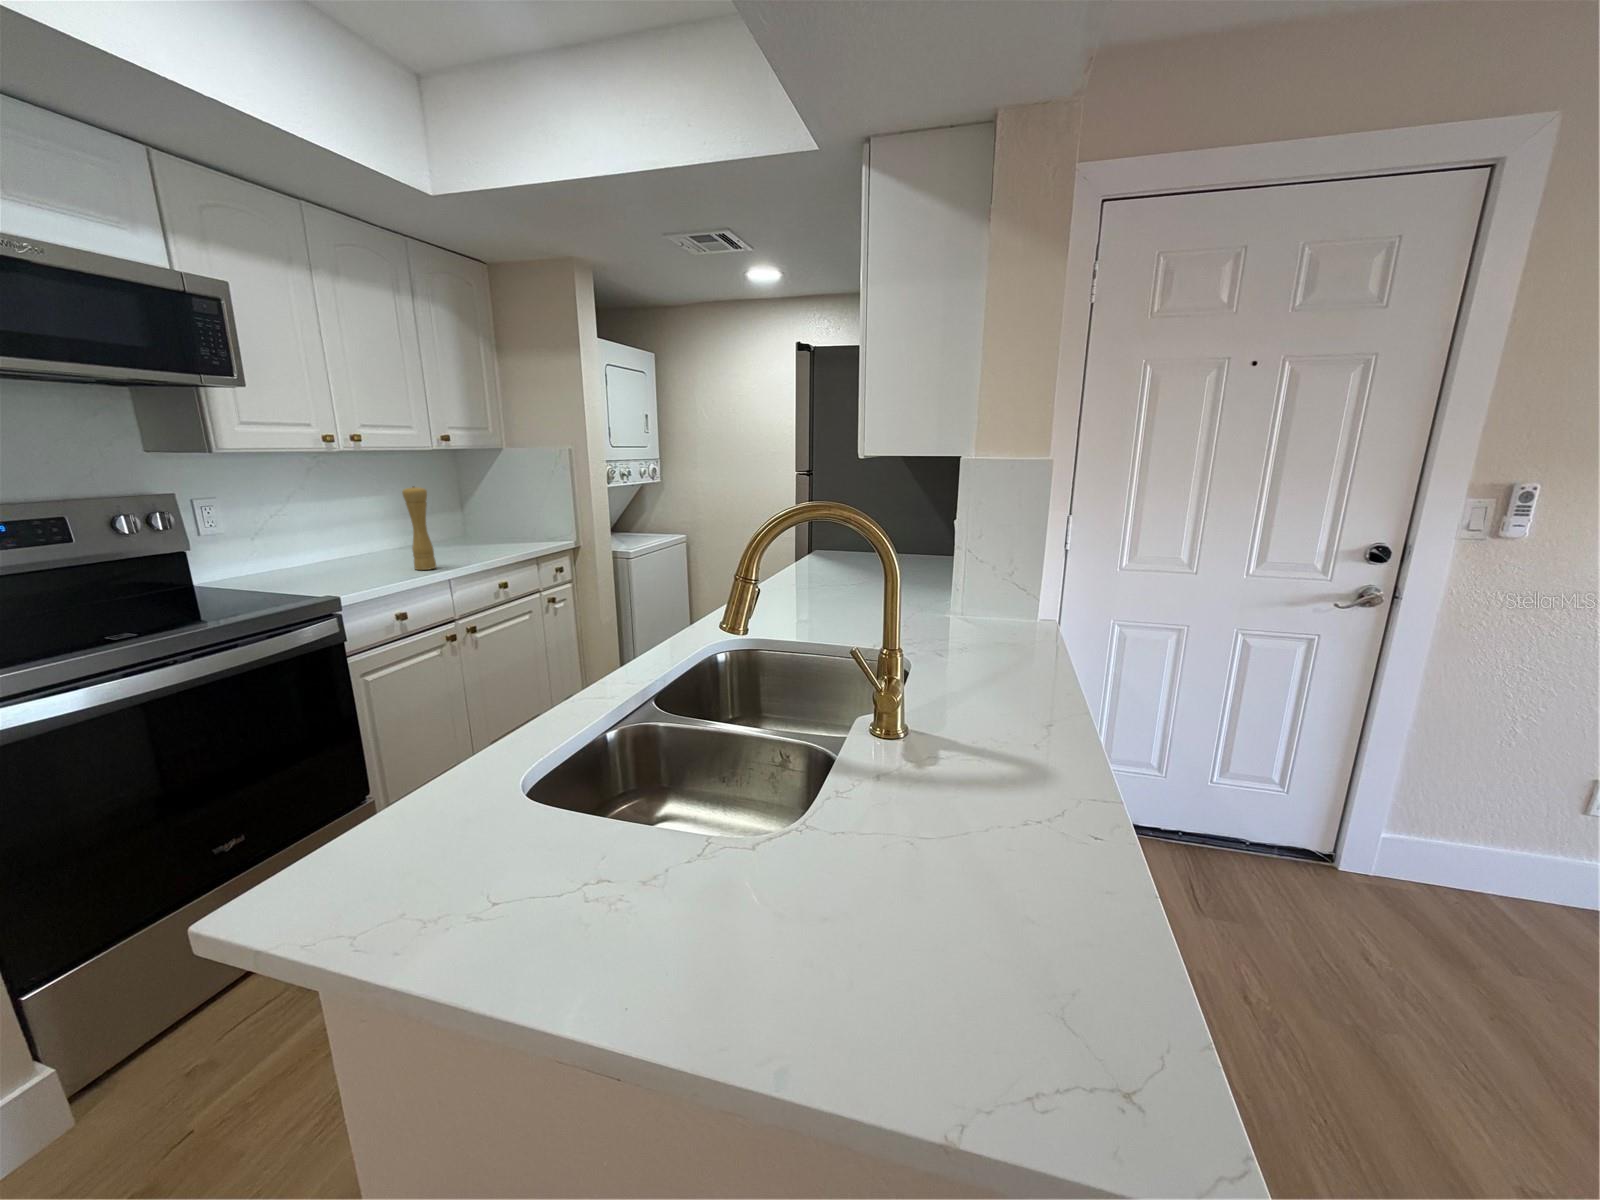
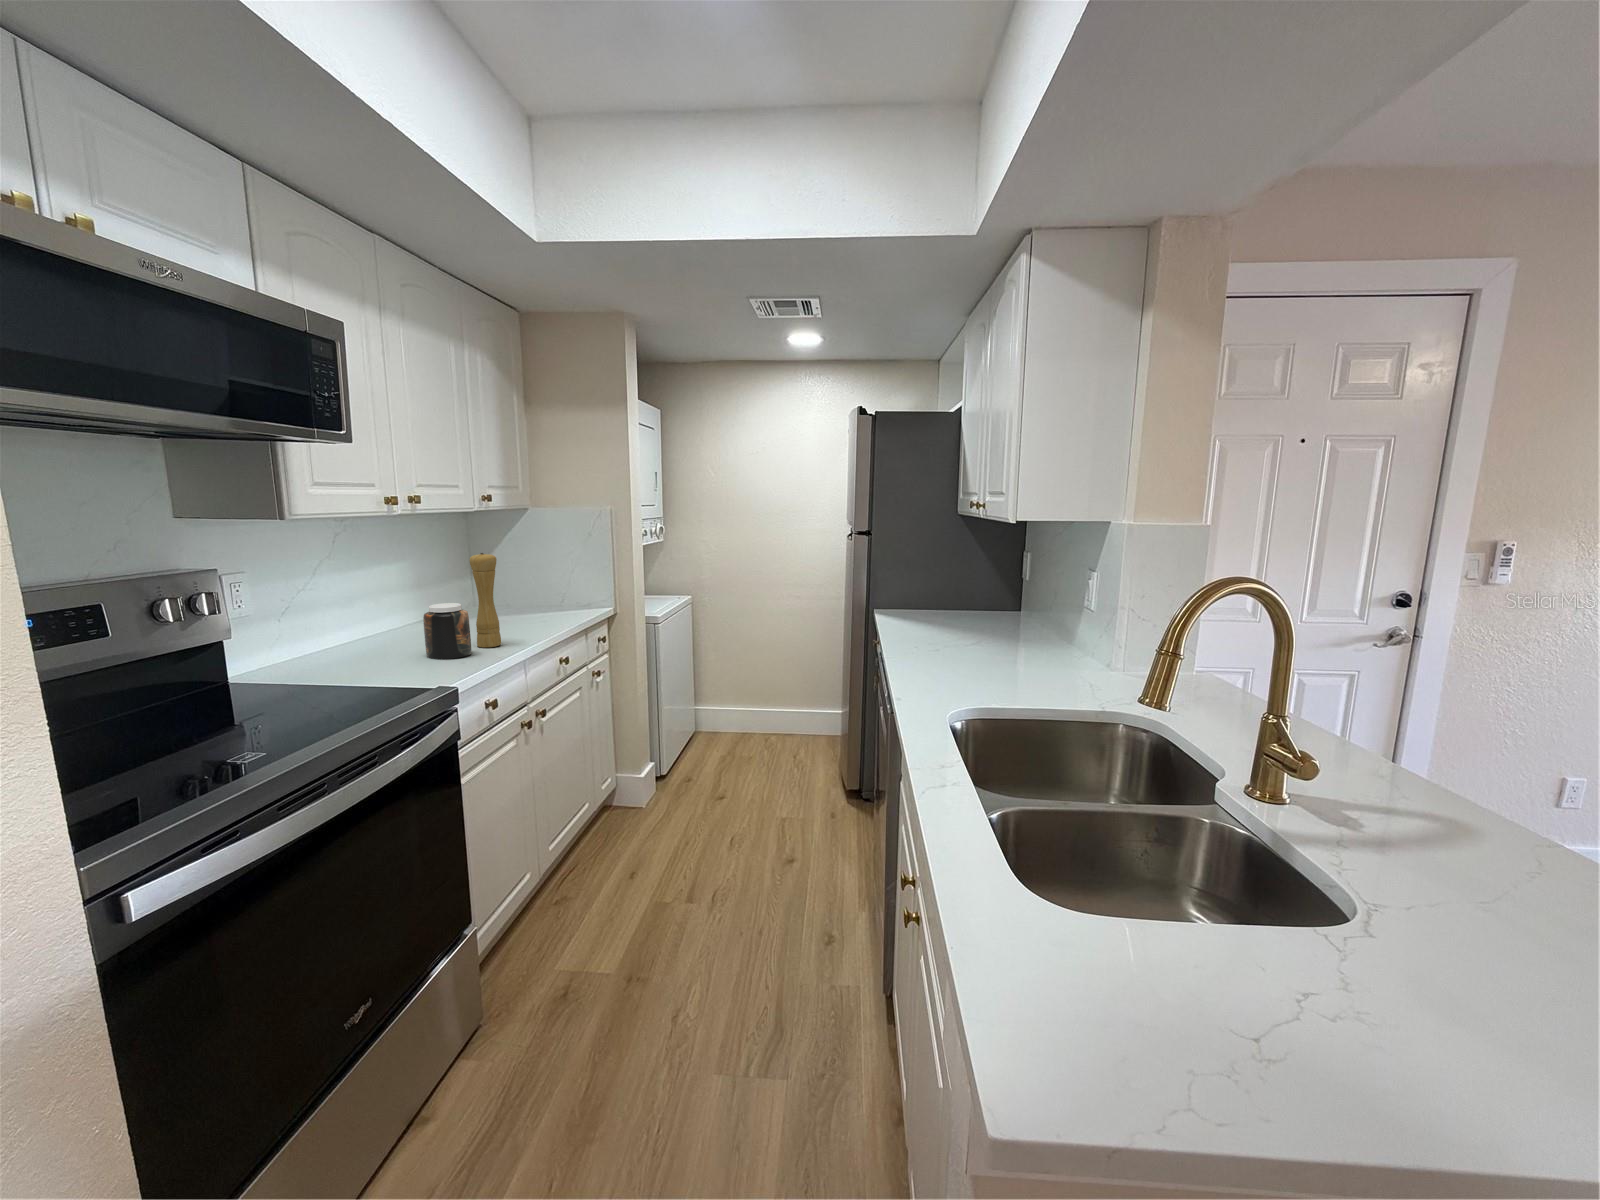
jar: none [353,529,398,577] -> present [423,603,472,659]

